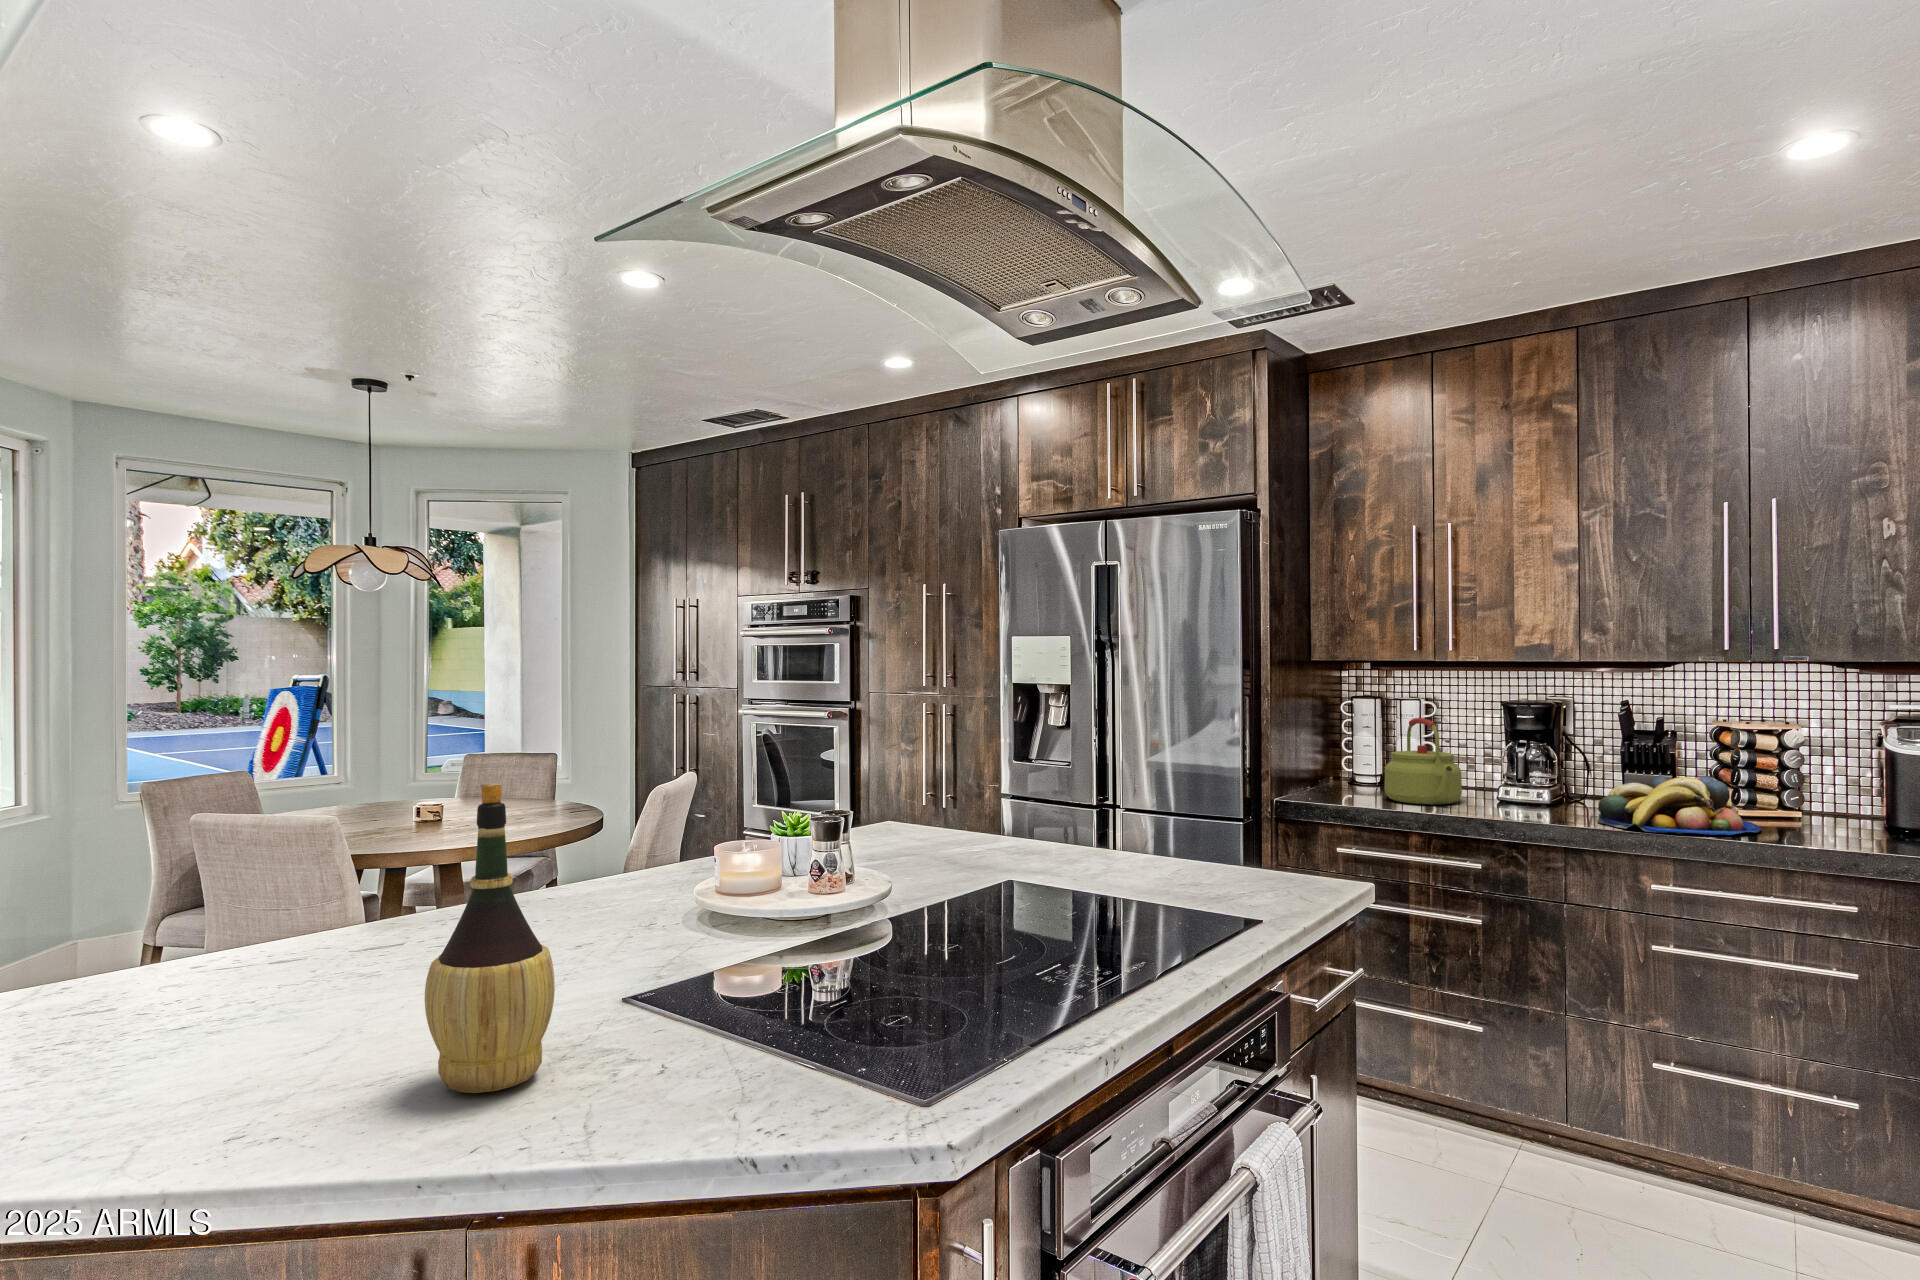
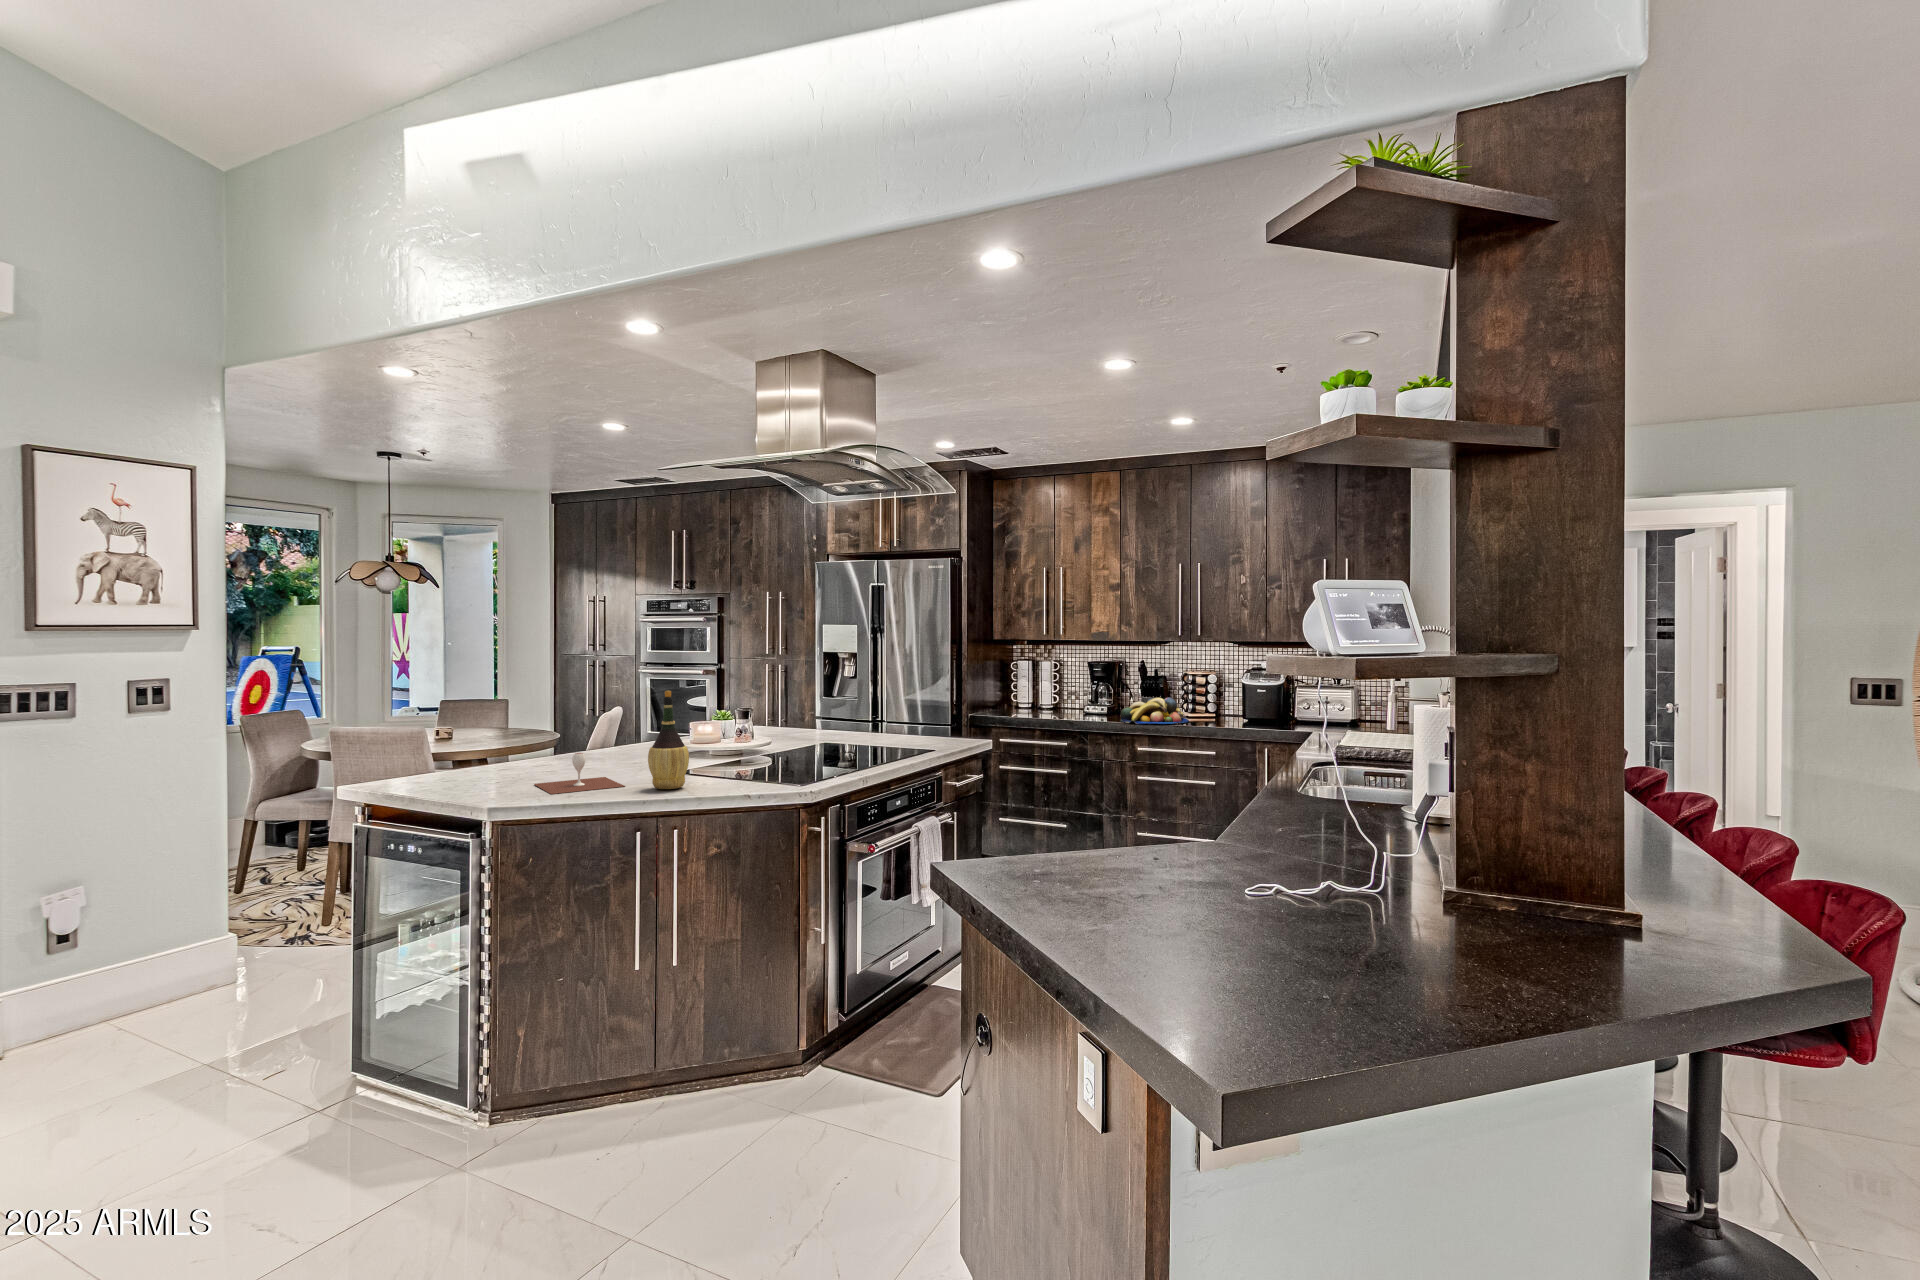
kettle: present [1385,718,1462,805] -> none [1027,671,1065,716]
wine glass: none [147,946,408,1091] -> present [534,753,625,794]

